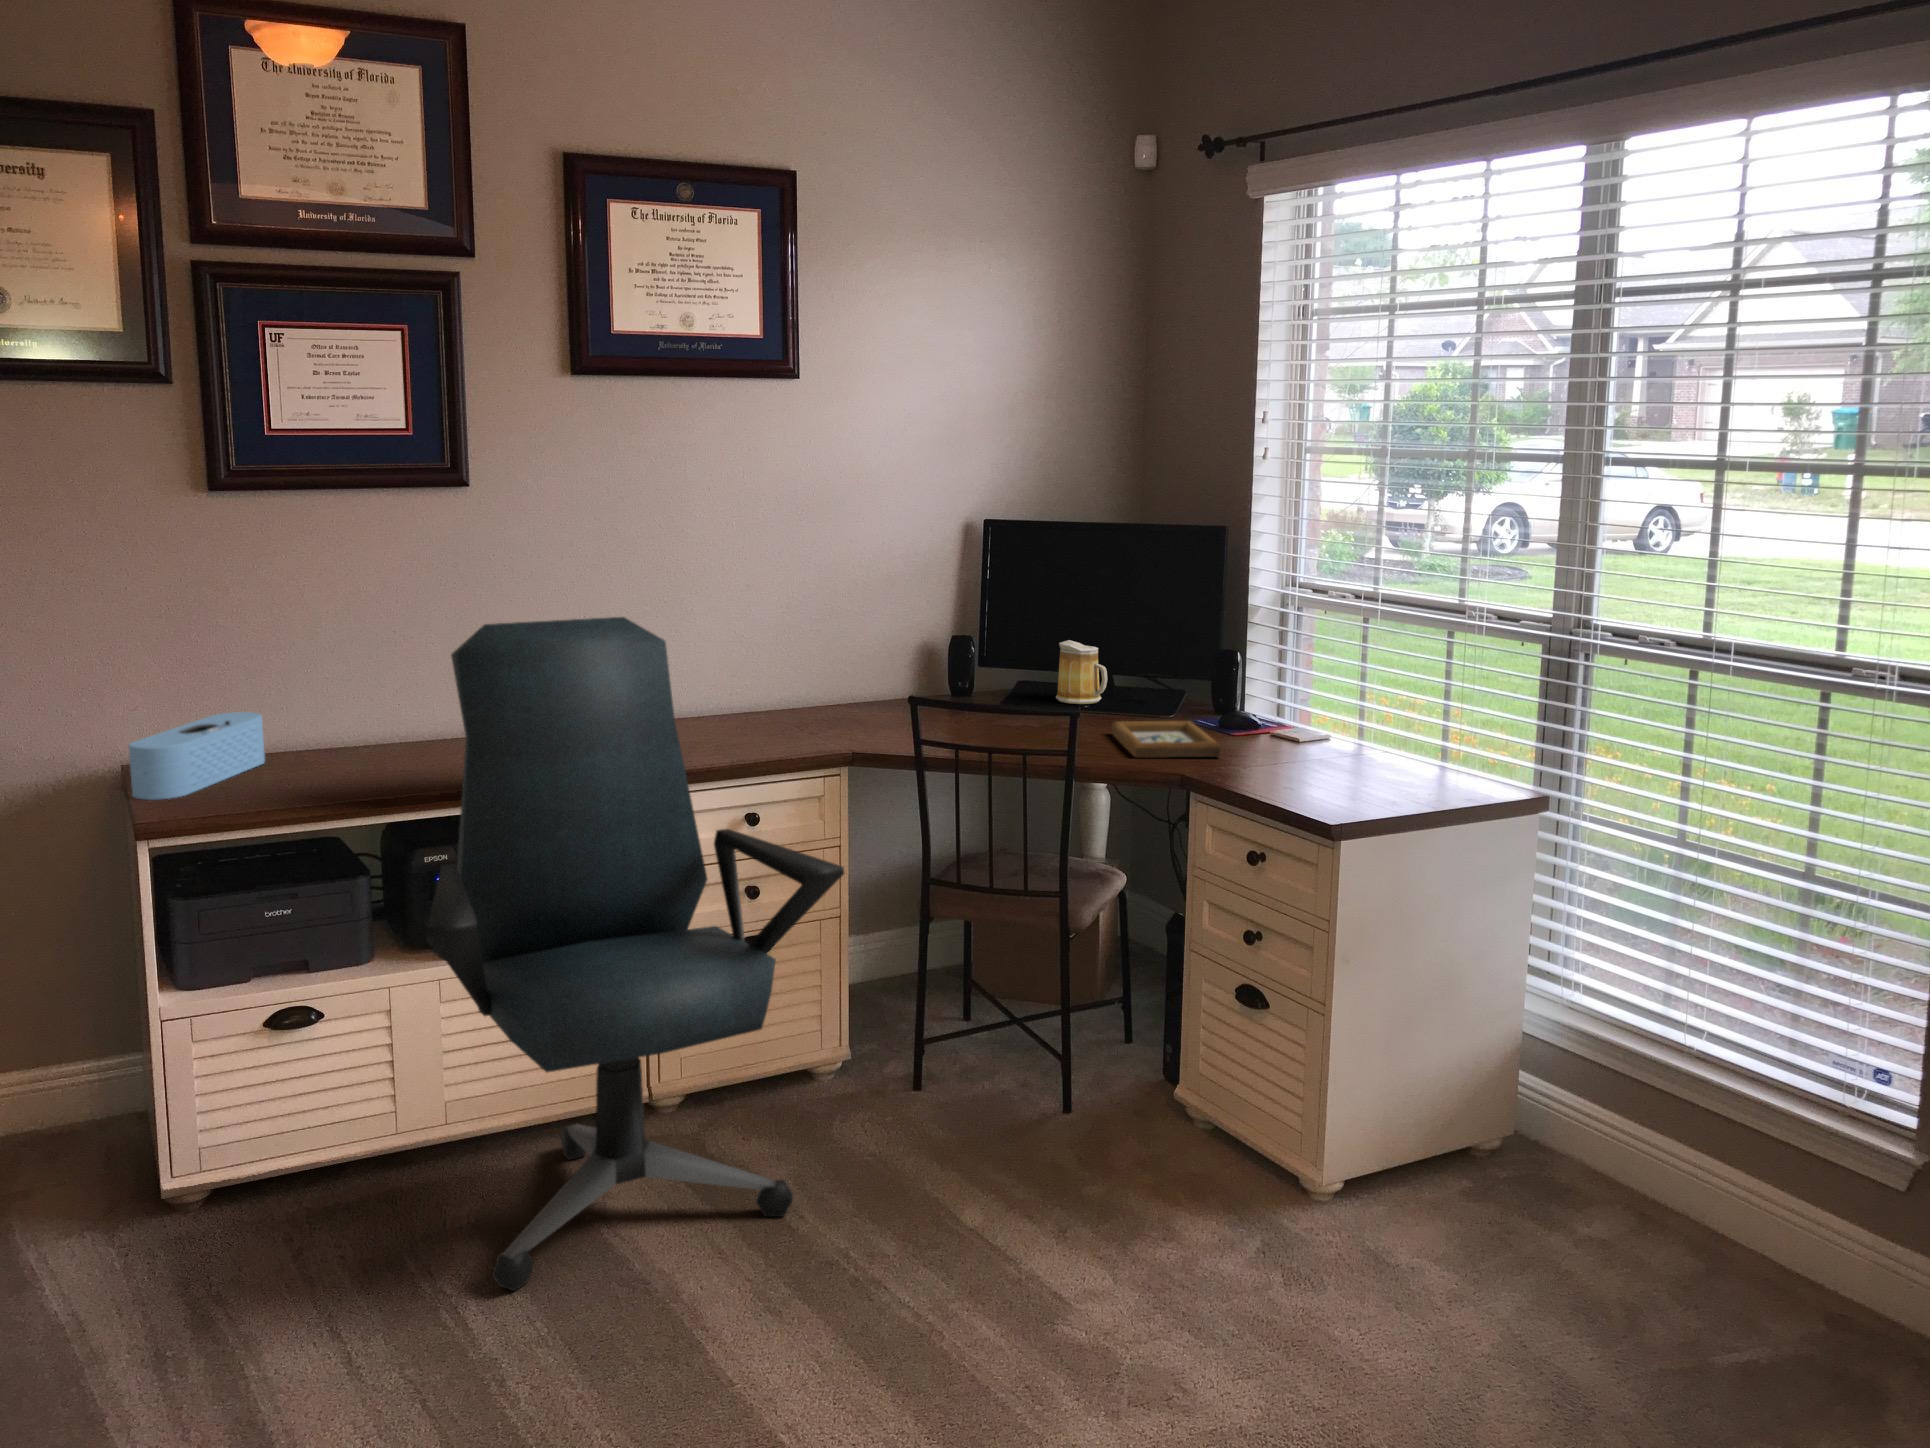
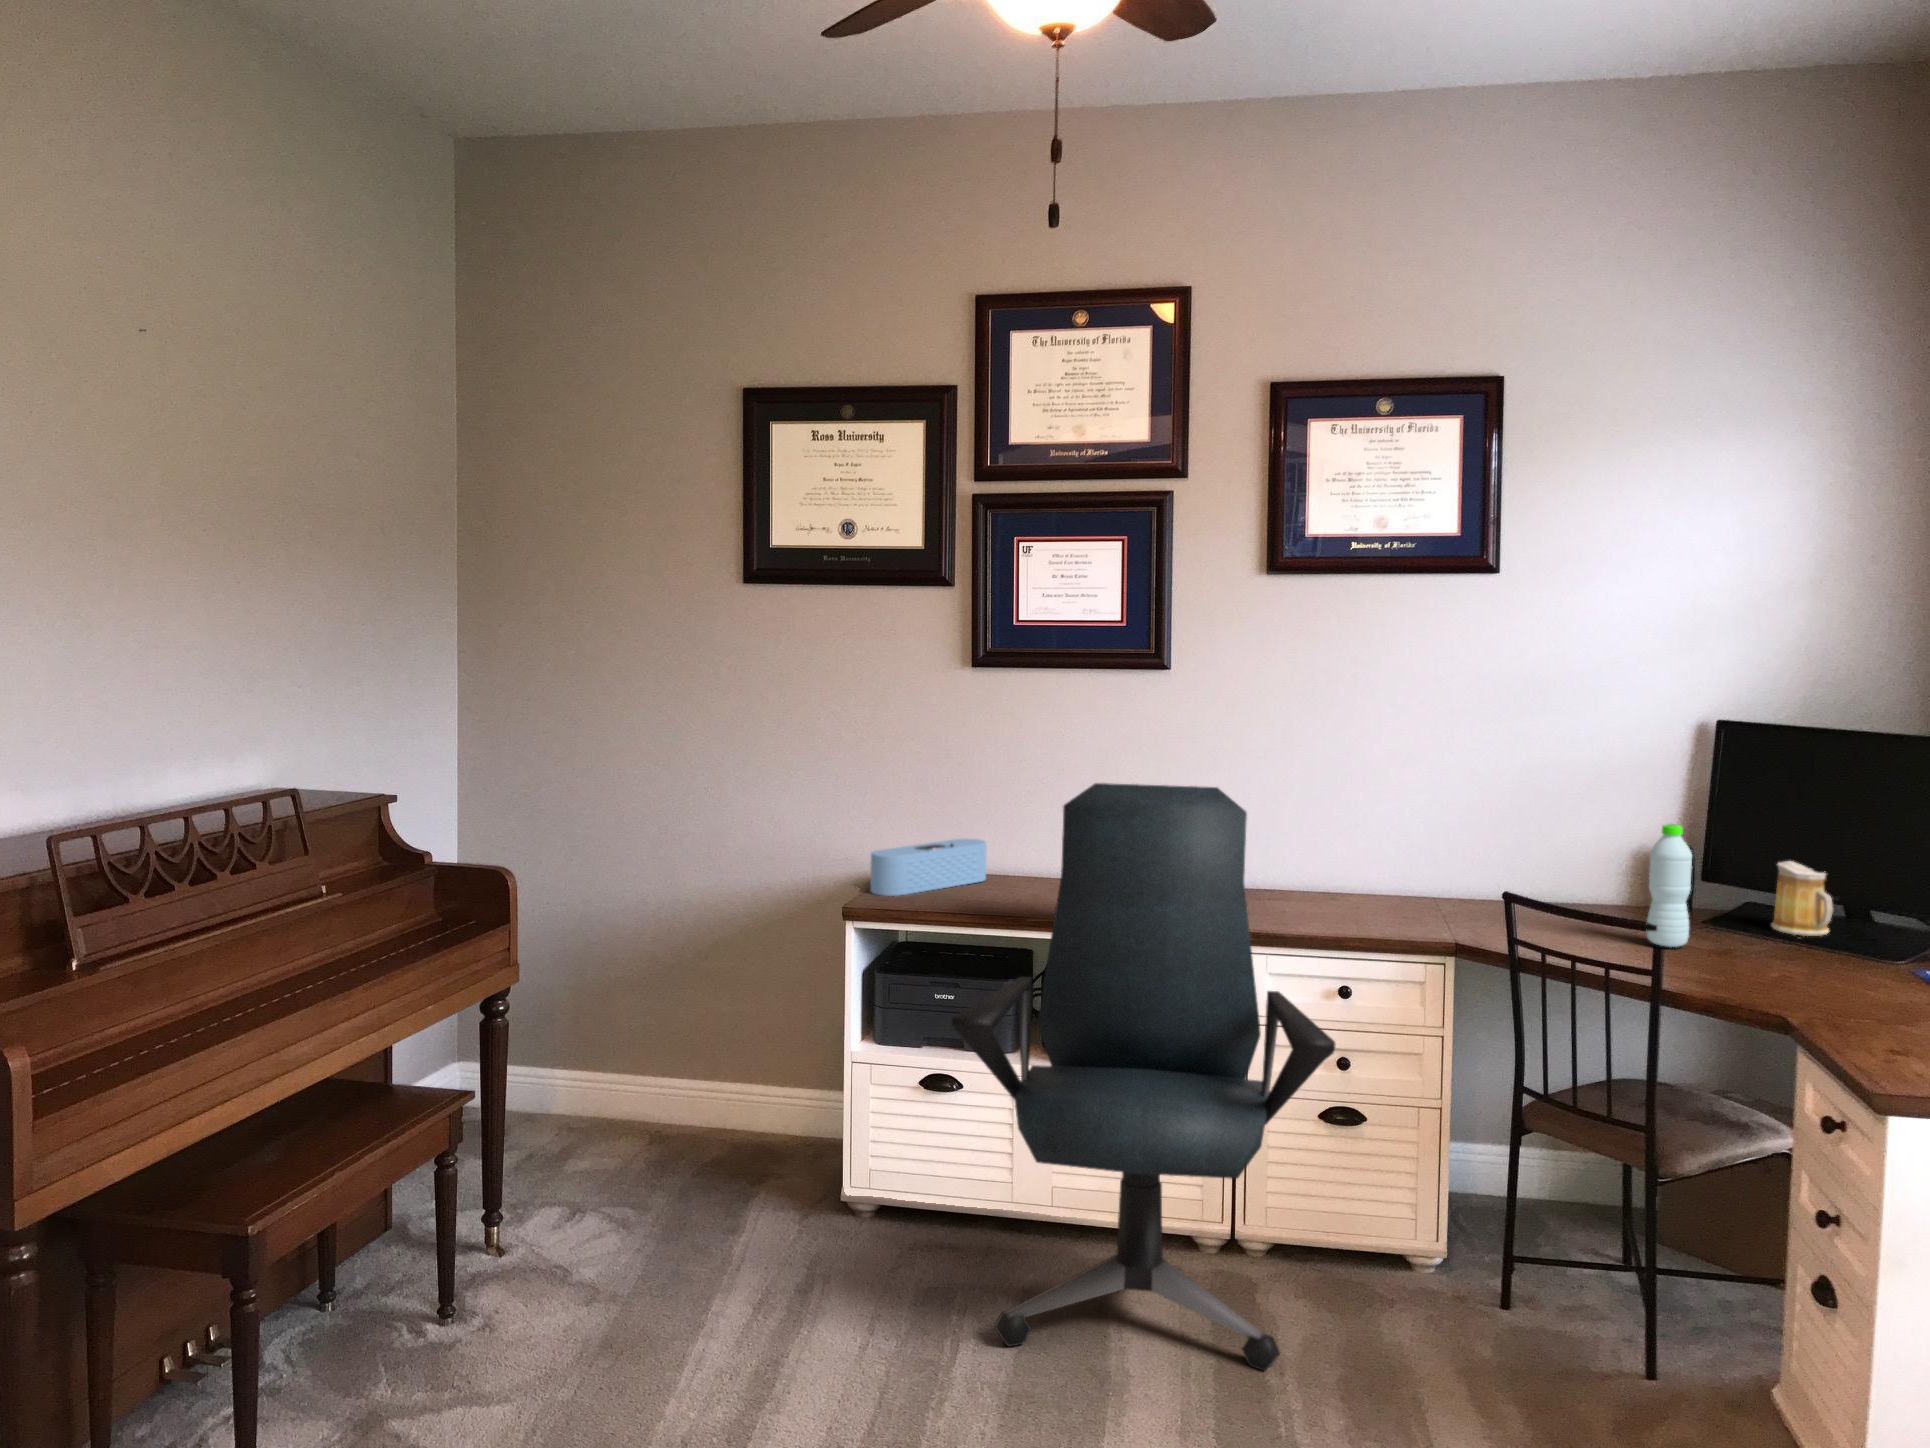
water bottle: none [999,616,1036,728] -> present [1647,824,1692,947]
picture frame: present [1112,721,1221,758] -> none [1754,955,1883,1012]

